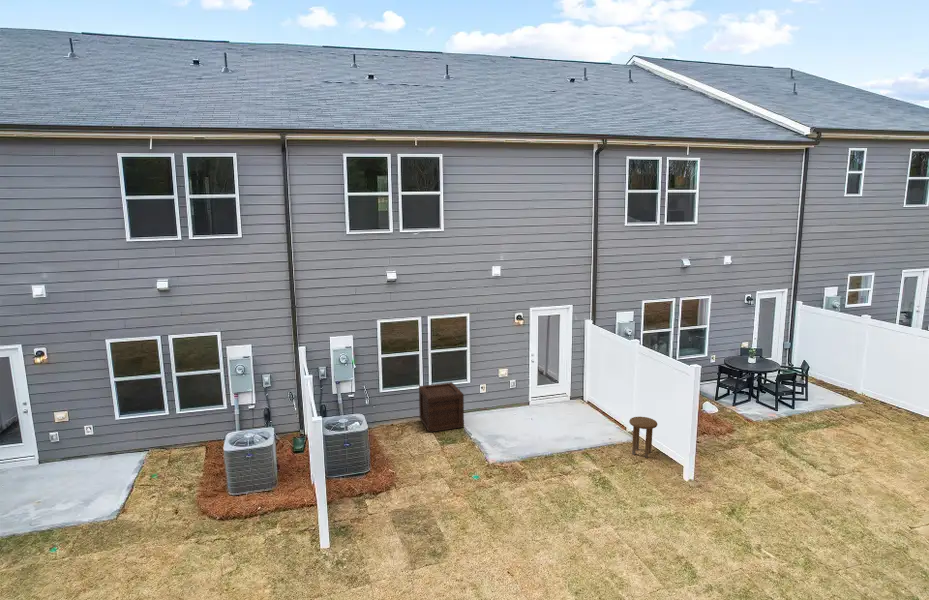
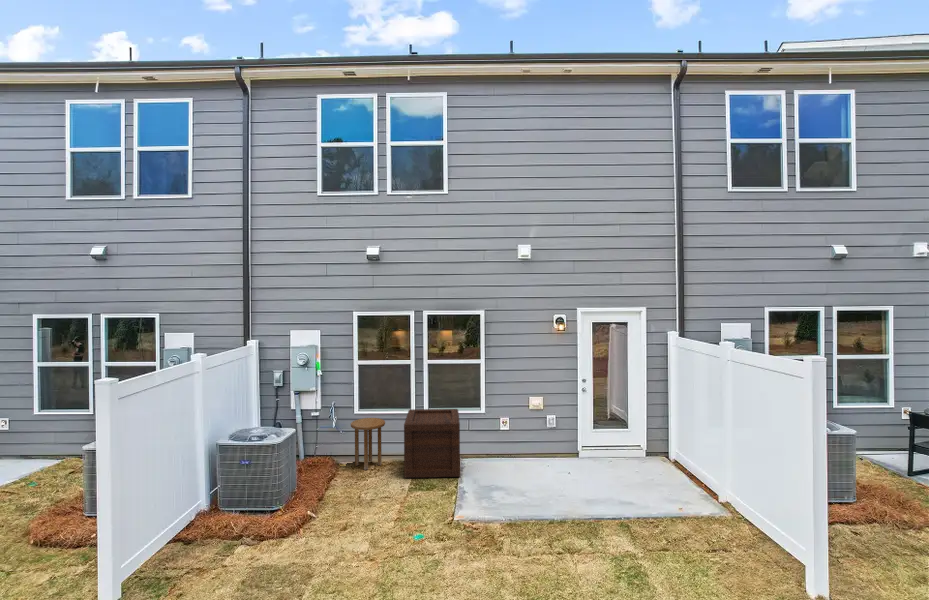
side table: present [629,417,657,458] -> present [351,418,385,470]

